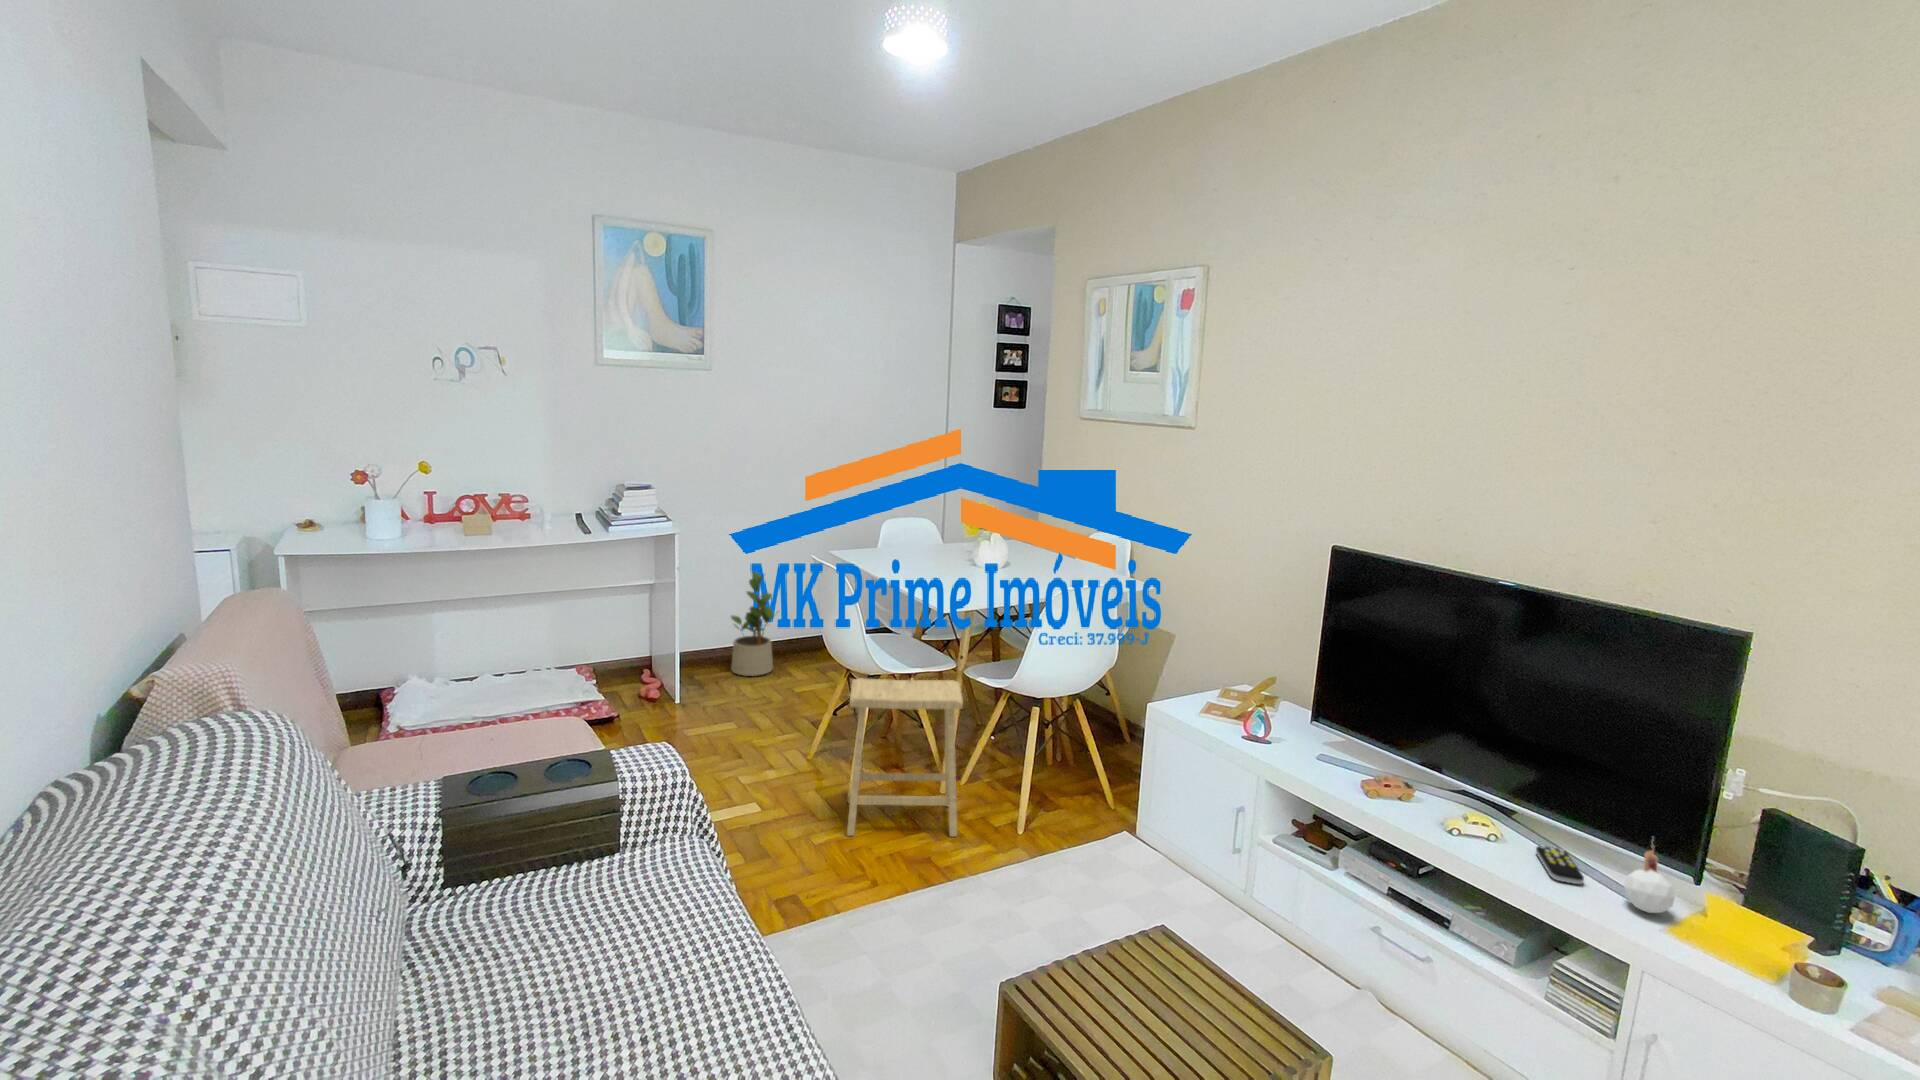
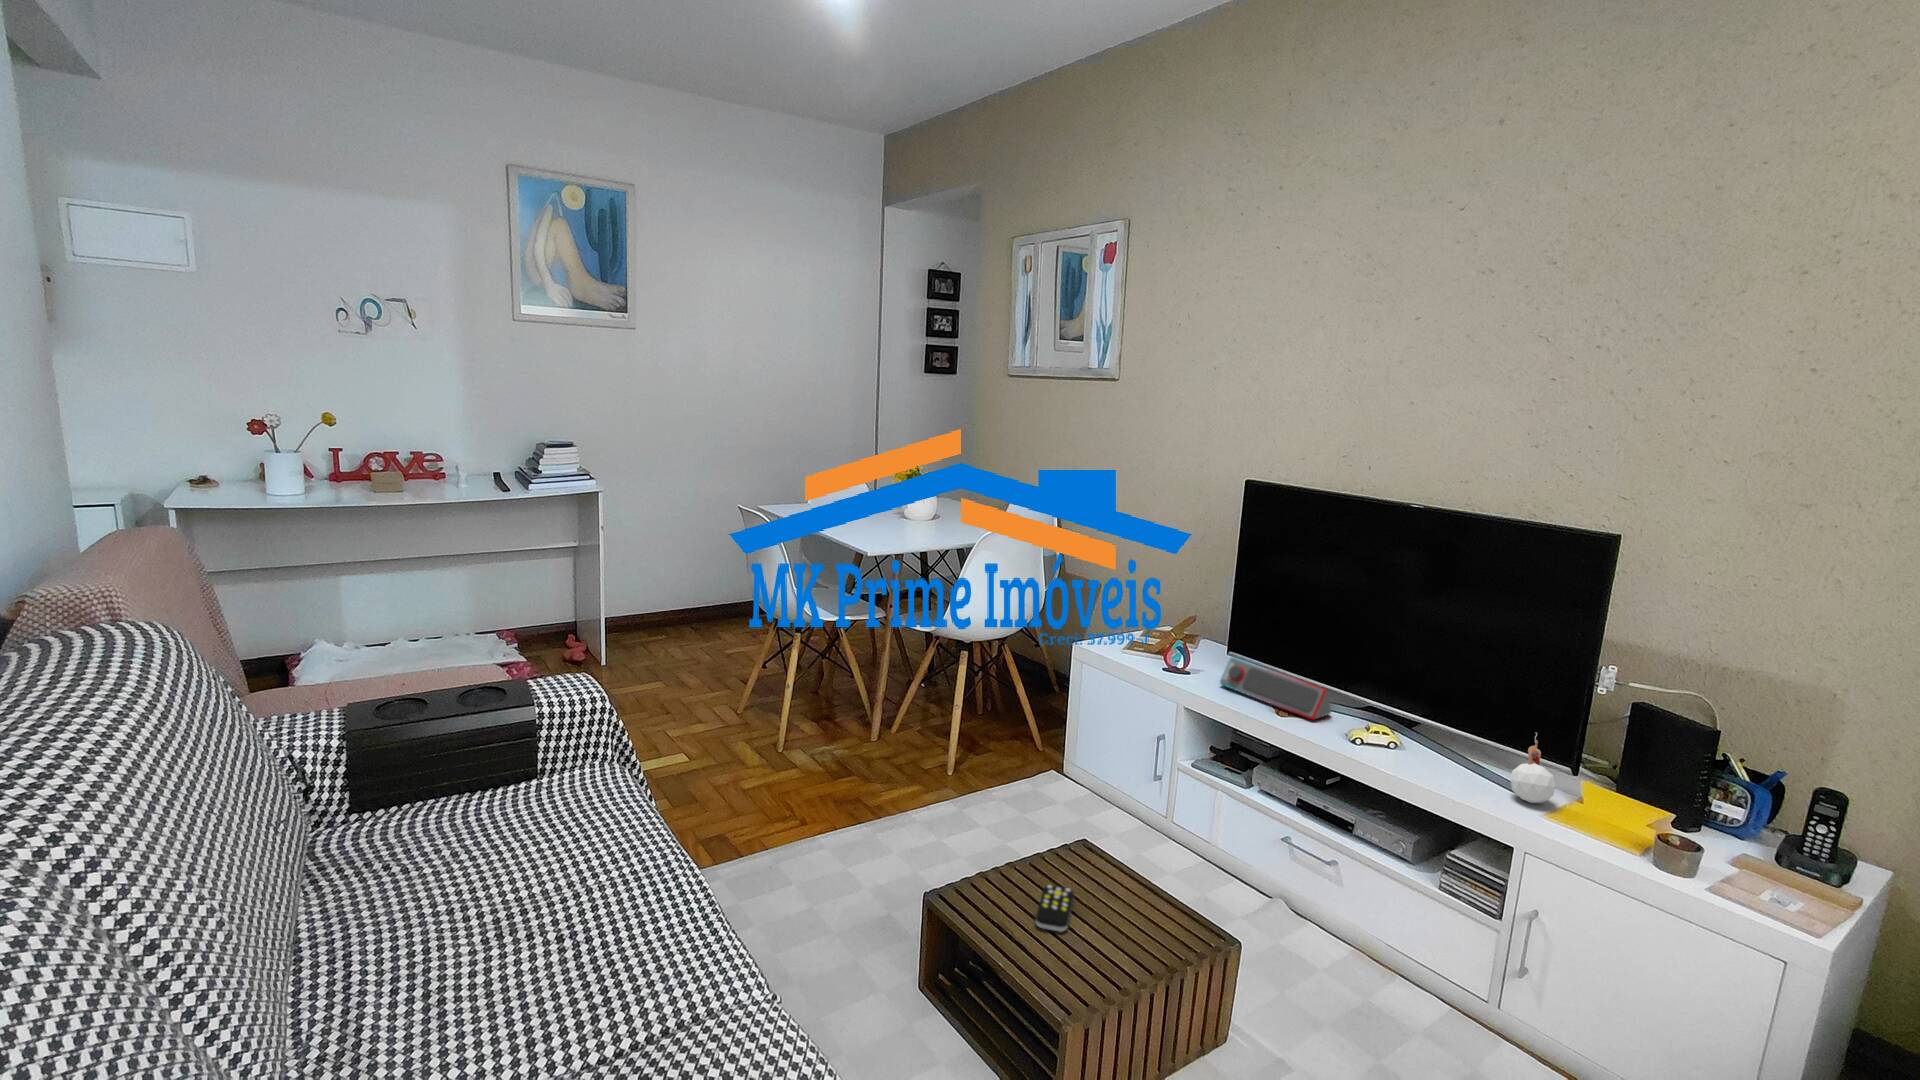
potted plant: present [731,571,773,676] -> none [658,532,709,639]
footstool: present [847,678,963,837] -> none [776,625,891,781]
speaker: none [1303,729,1423,803] -> present [1220,657,1331,720]
remote control: present [1536,846,1584,884] -> present [1036,885,1074,932]

